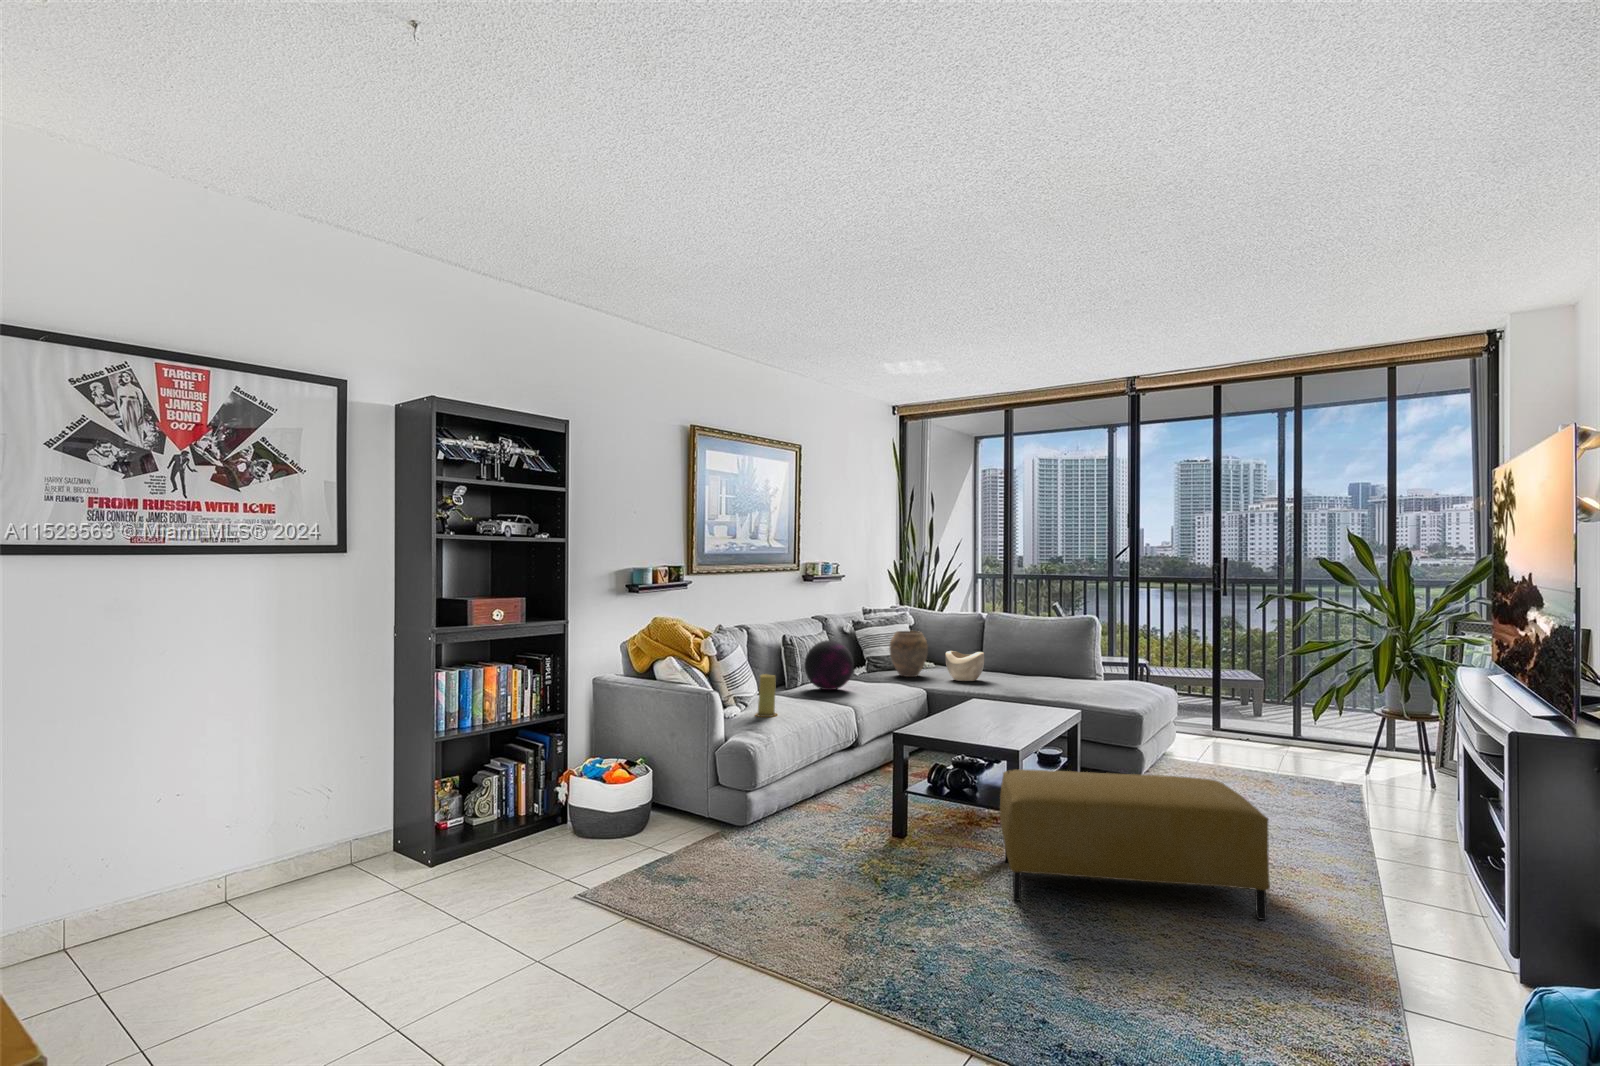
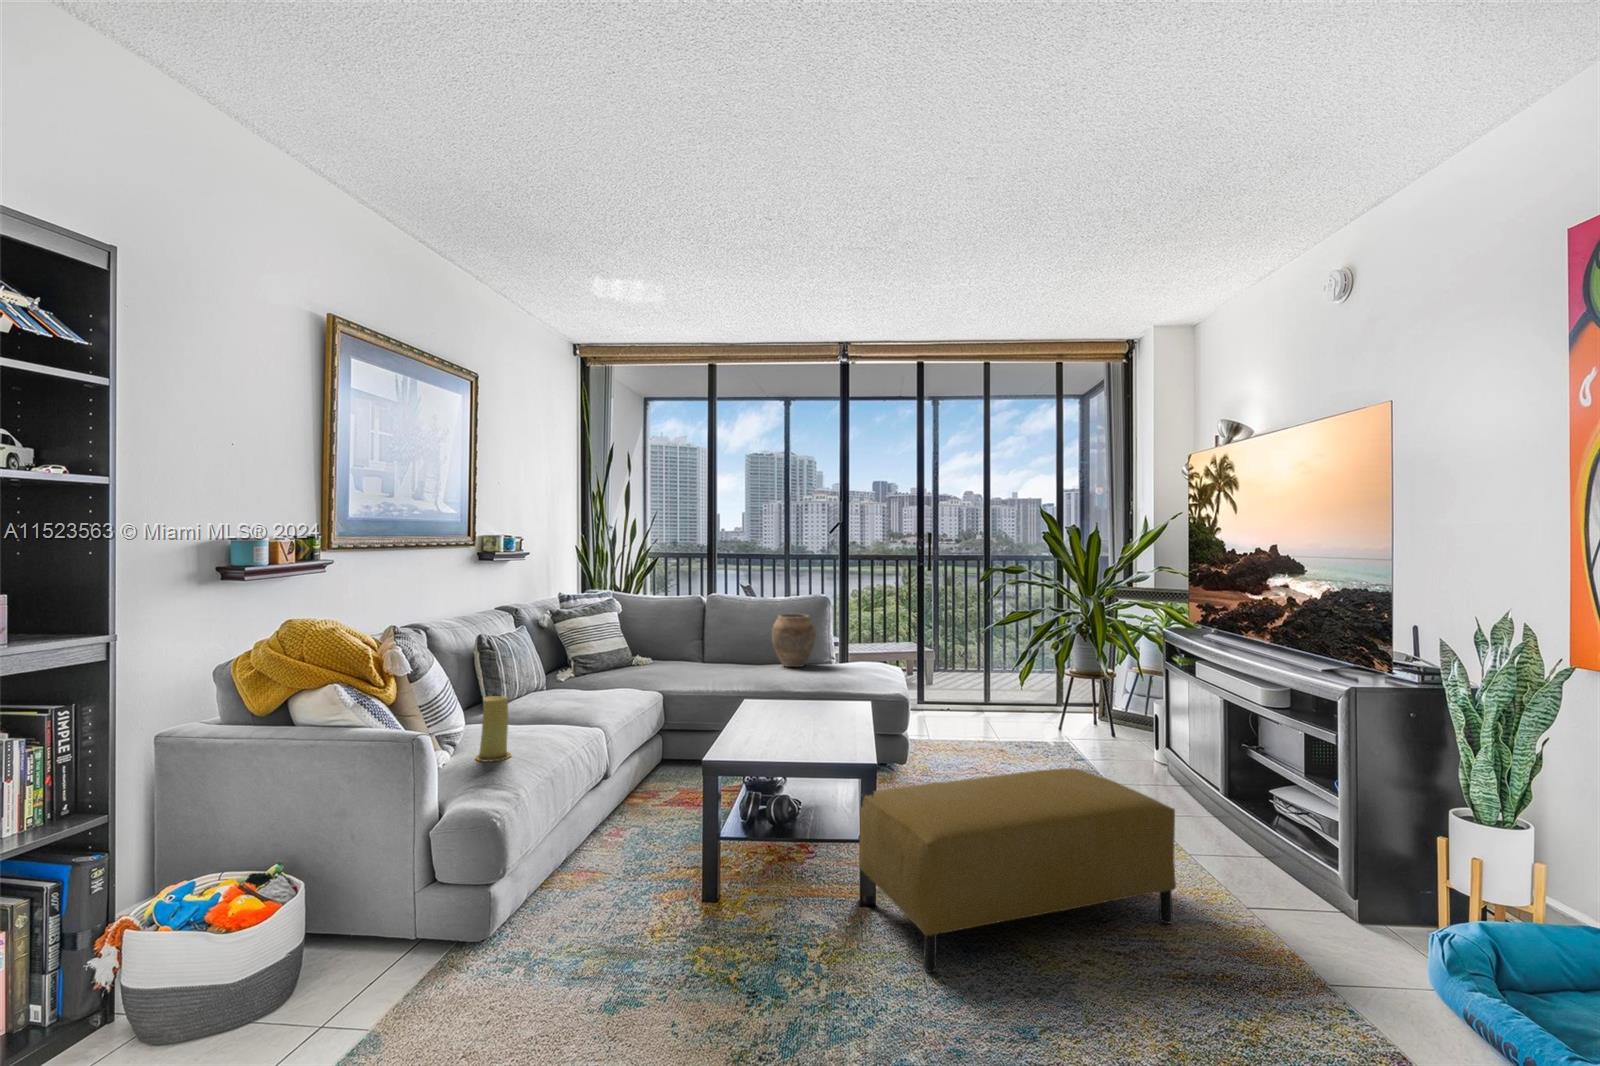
vase: present [889,631,928,677] -> present [772,614,816,667]
decorative orb: present [804,640,854,690] -> none [513,638,583,706]
decorative bowl: present [946,651,984,681] -> none [677,640,723,676]

